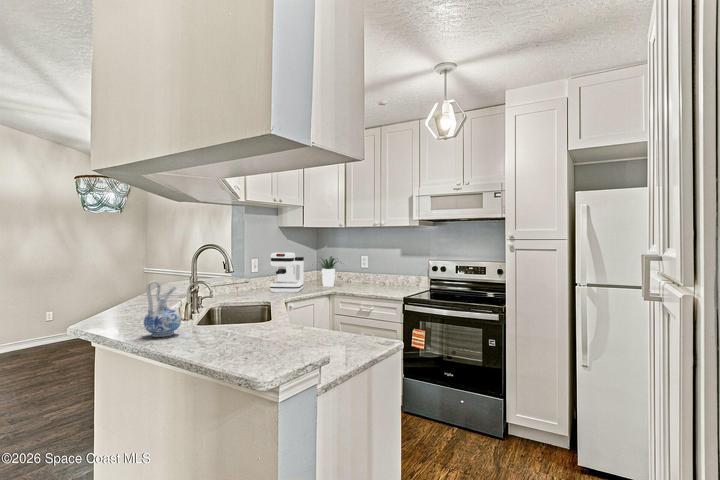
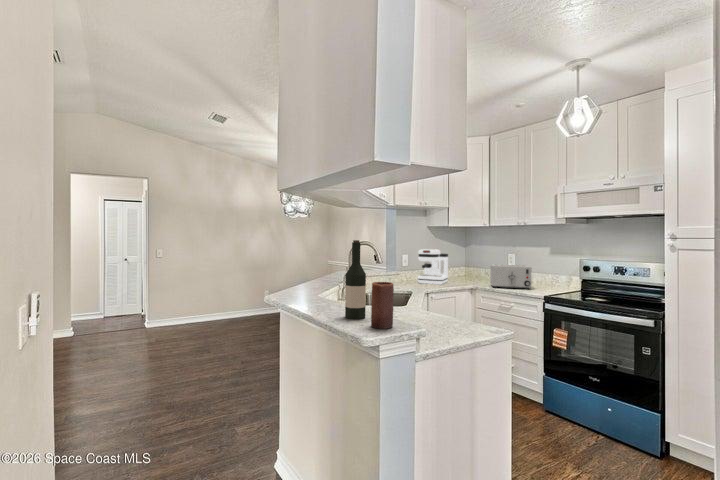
wine bottle: none [213,242,243,351] -> present [345,240,366,319]
potted plant: present [320,256,341,287] -> none [456,253,490,282]
toaster: none [348,267,389,292] -> present [490,264,532,289]
ceramic pitcher: present [144,281,181,337] -> none [307,267,331,307]
candle: none [258,297,289,361] -> present [371,282,394,329]

